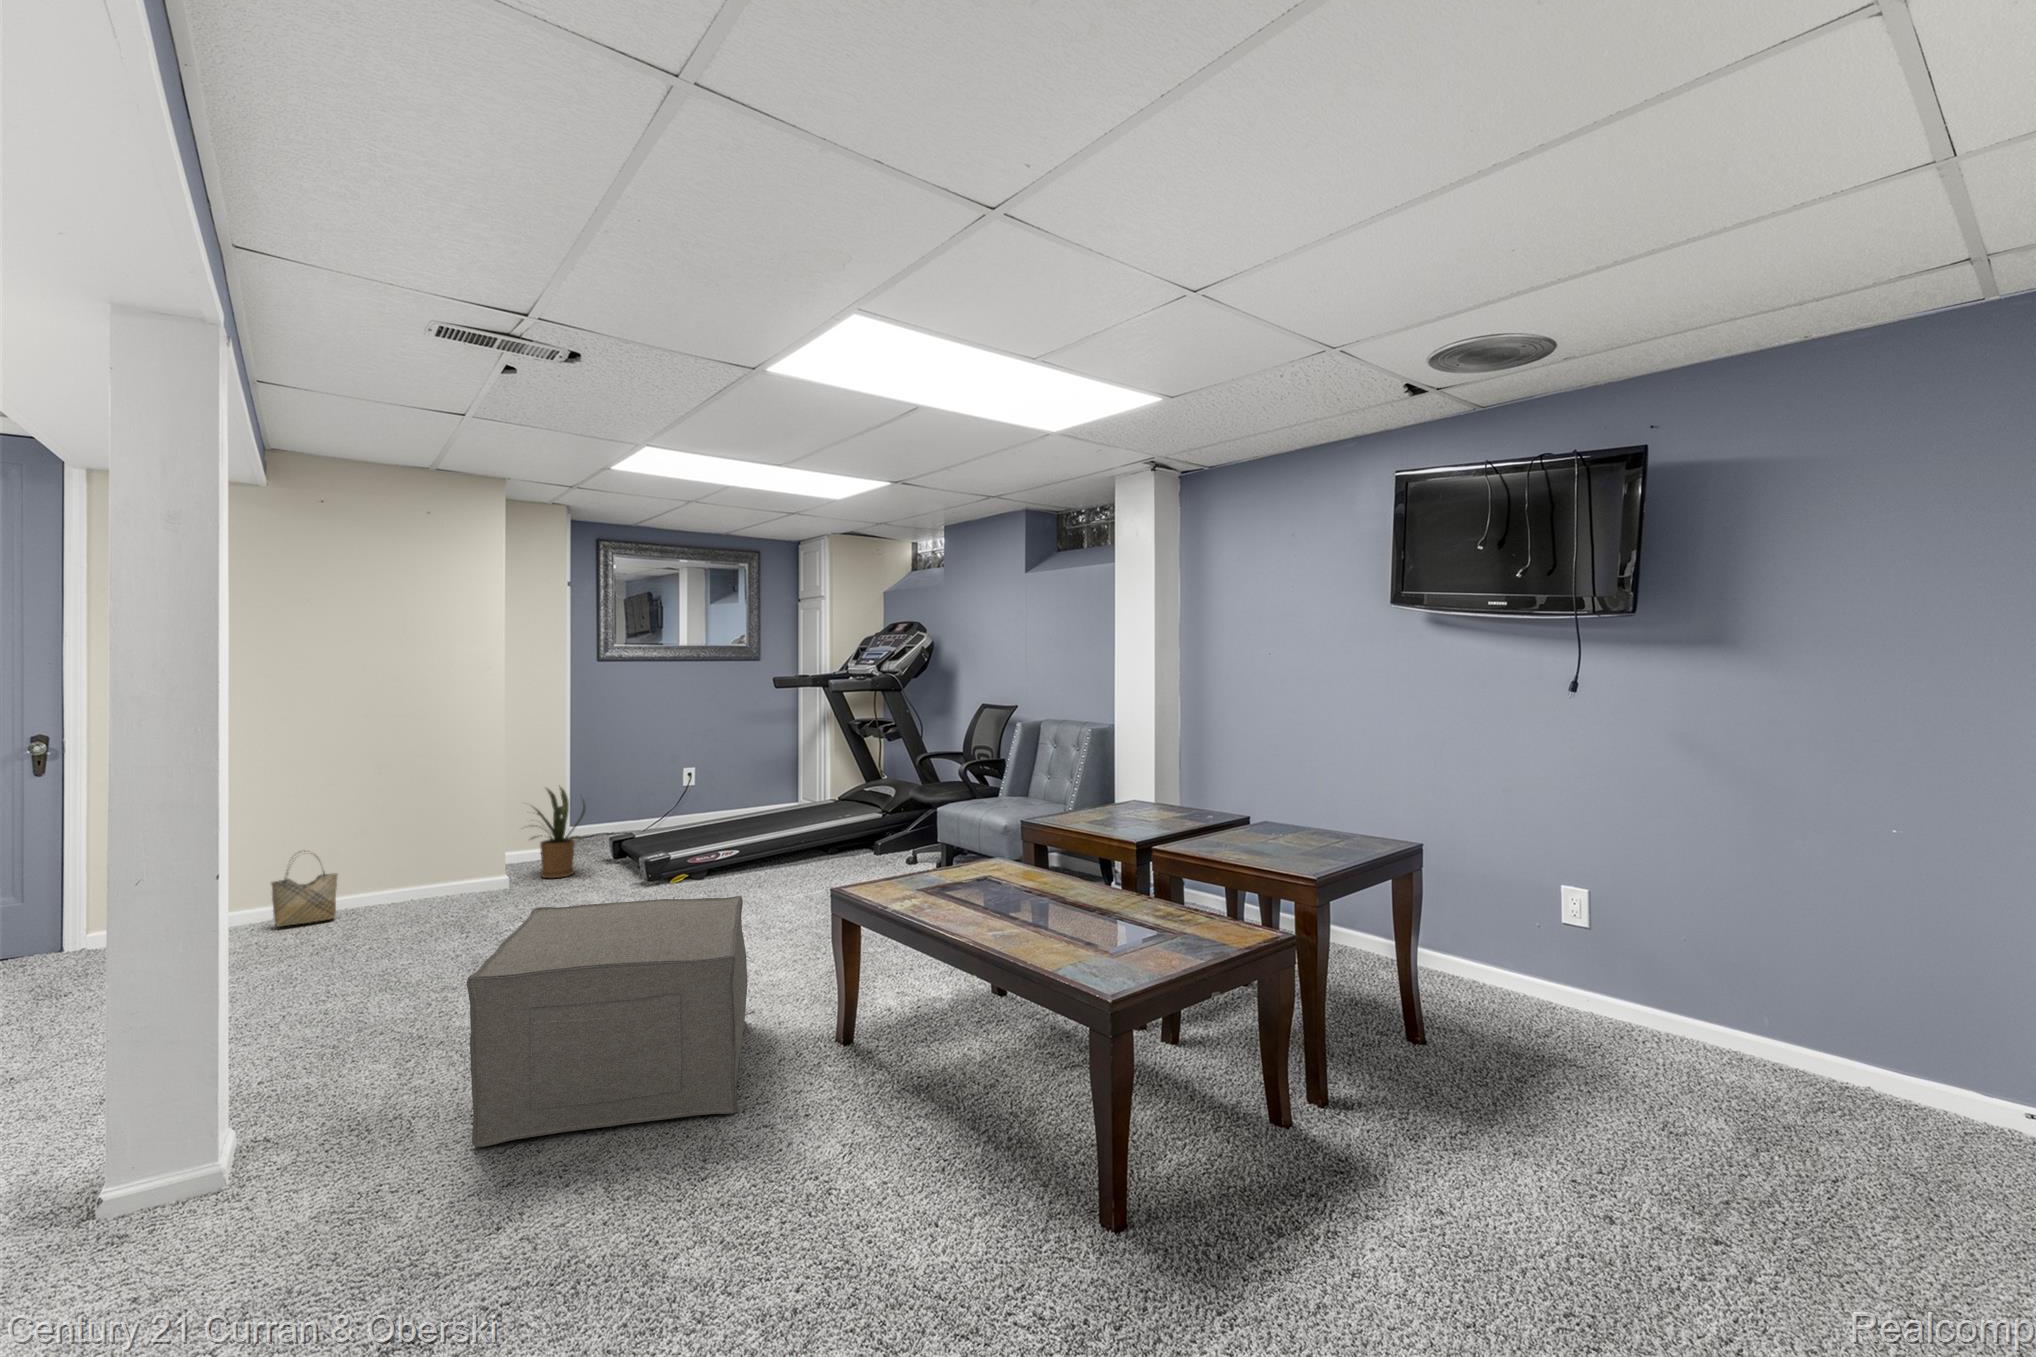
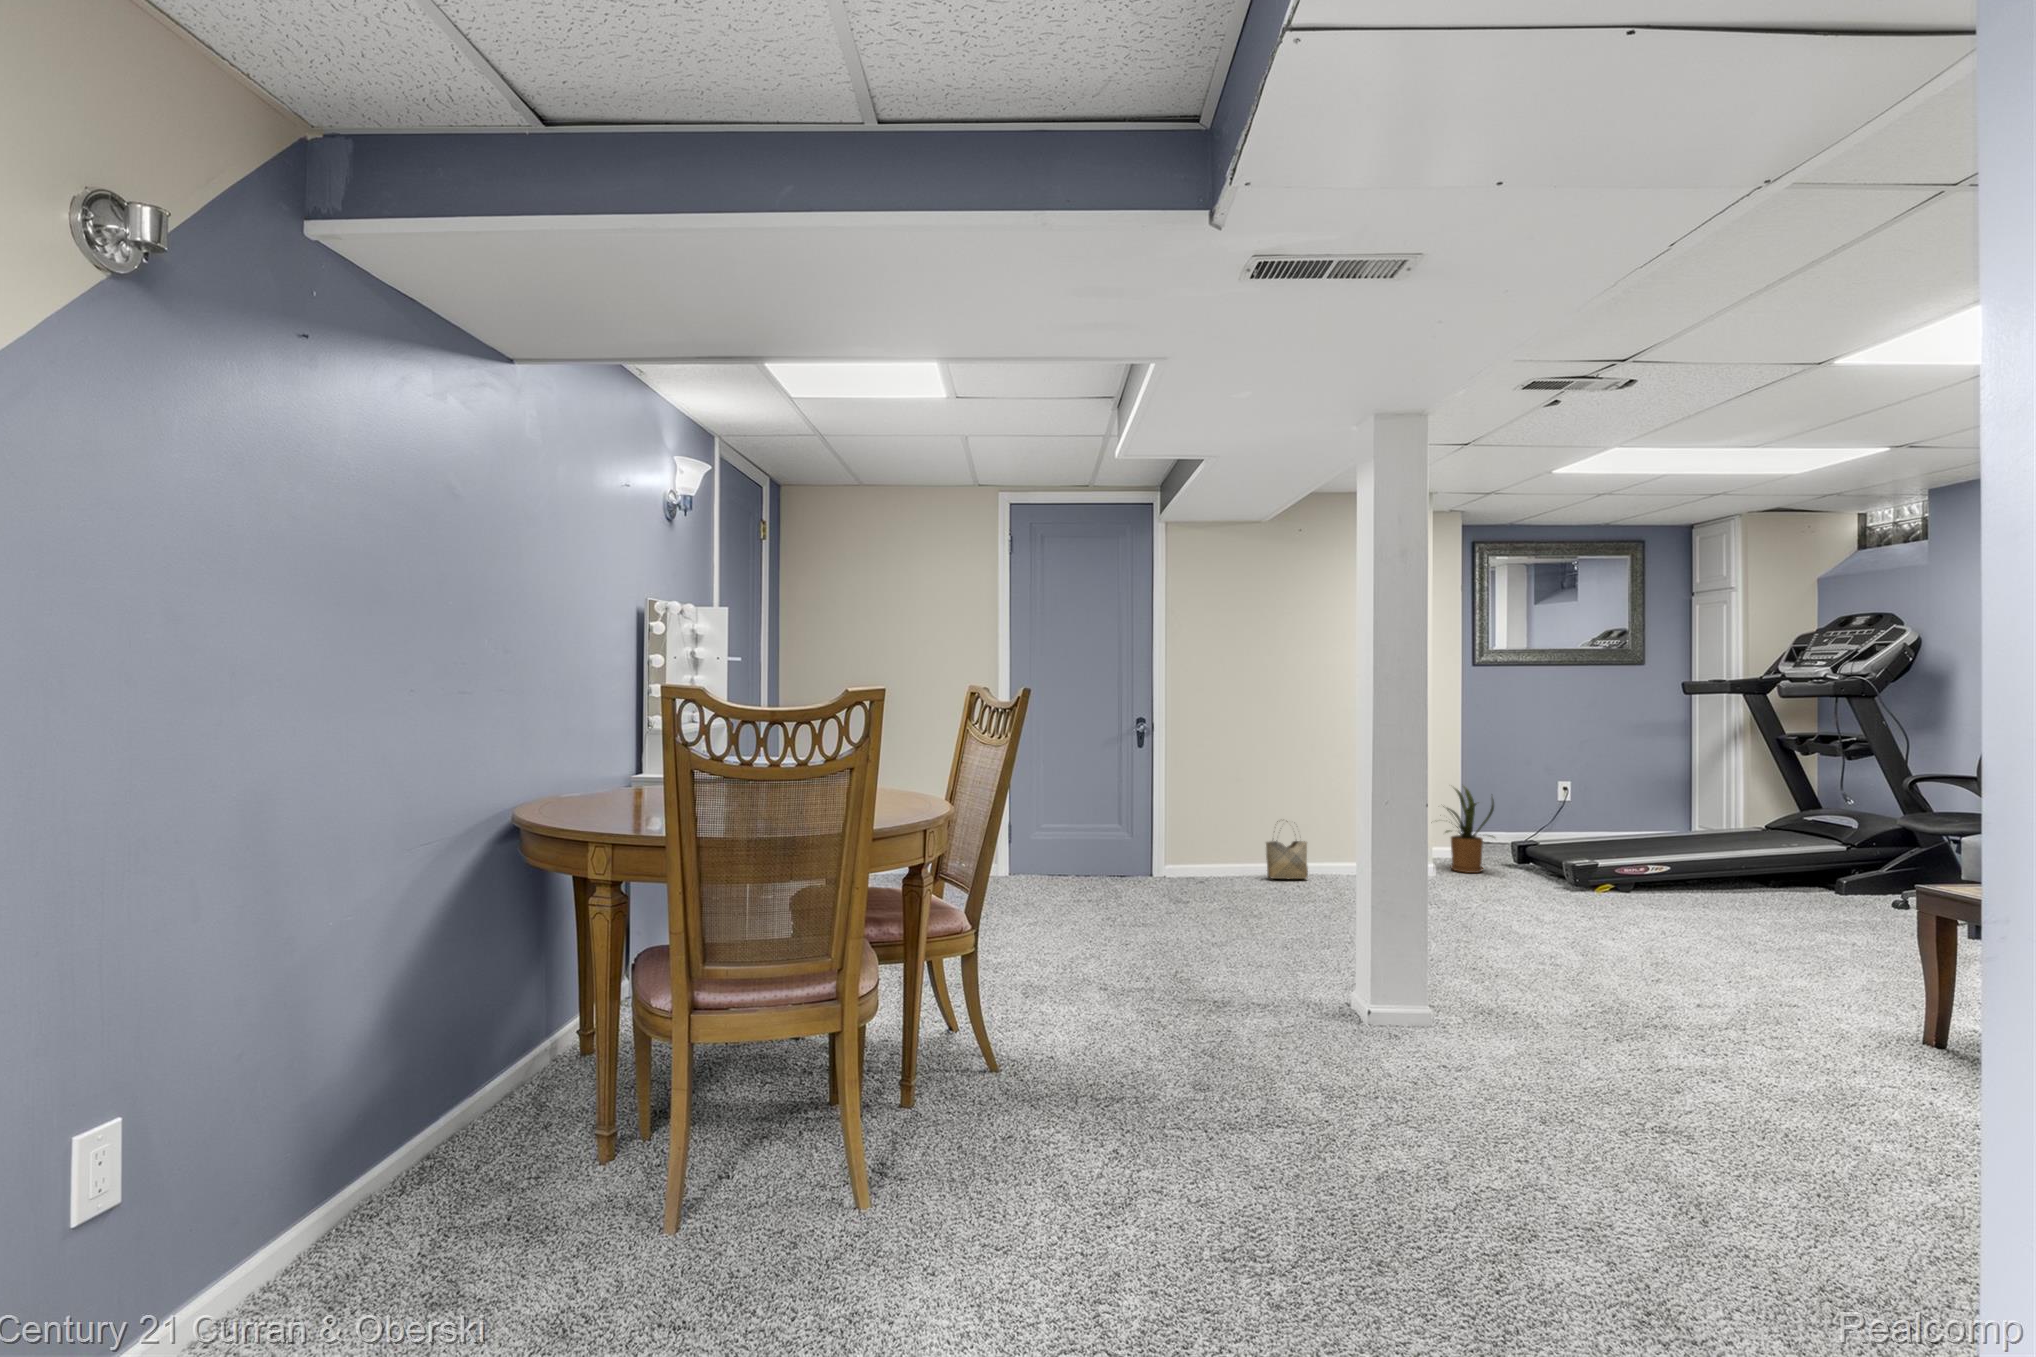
ottoman: present [467,896,747,1147] -> none [1593,874,1895,1097]

